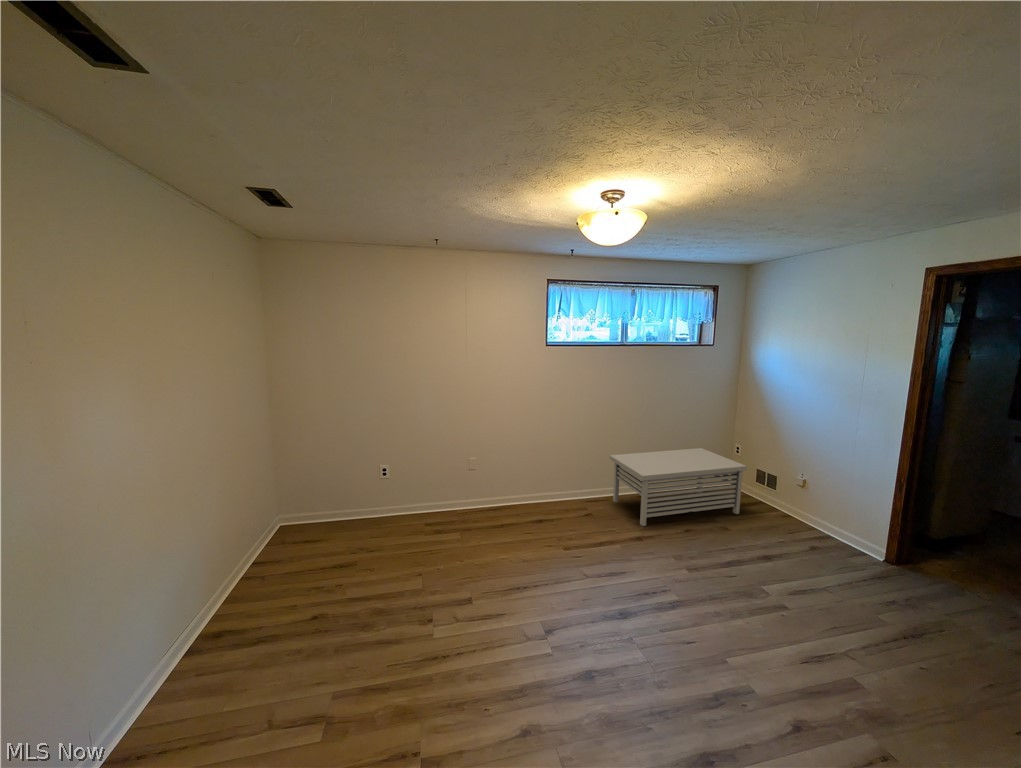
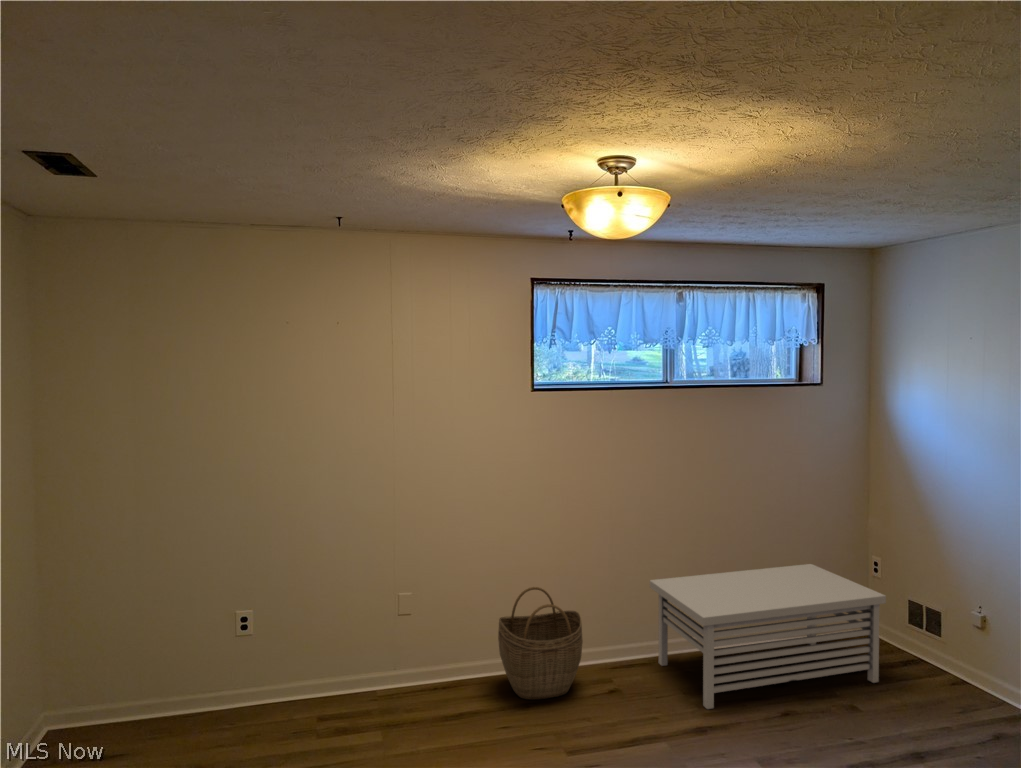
woven basket: none [525,458,572,519] -> present [498,587,583,700]

